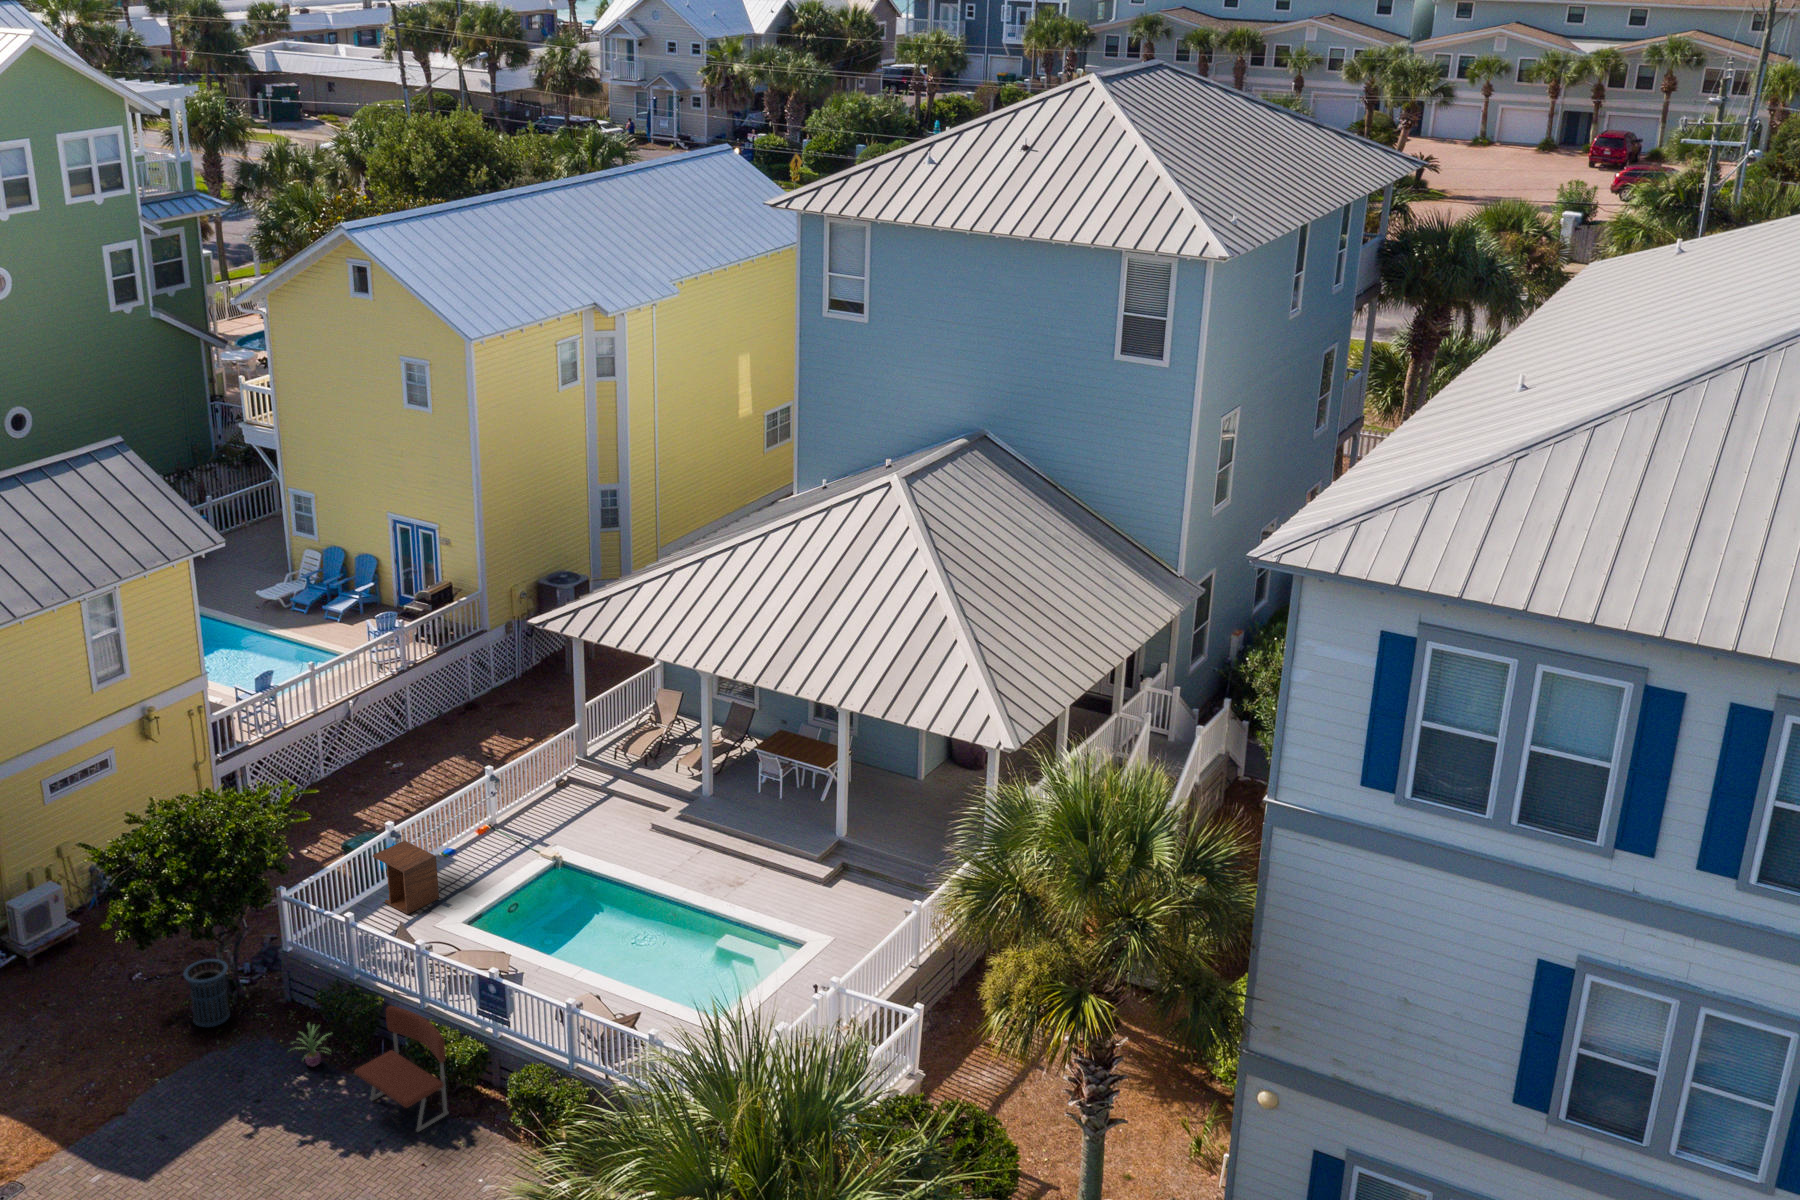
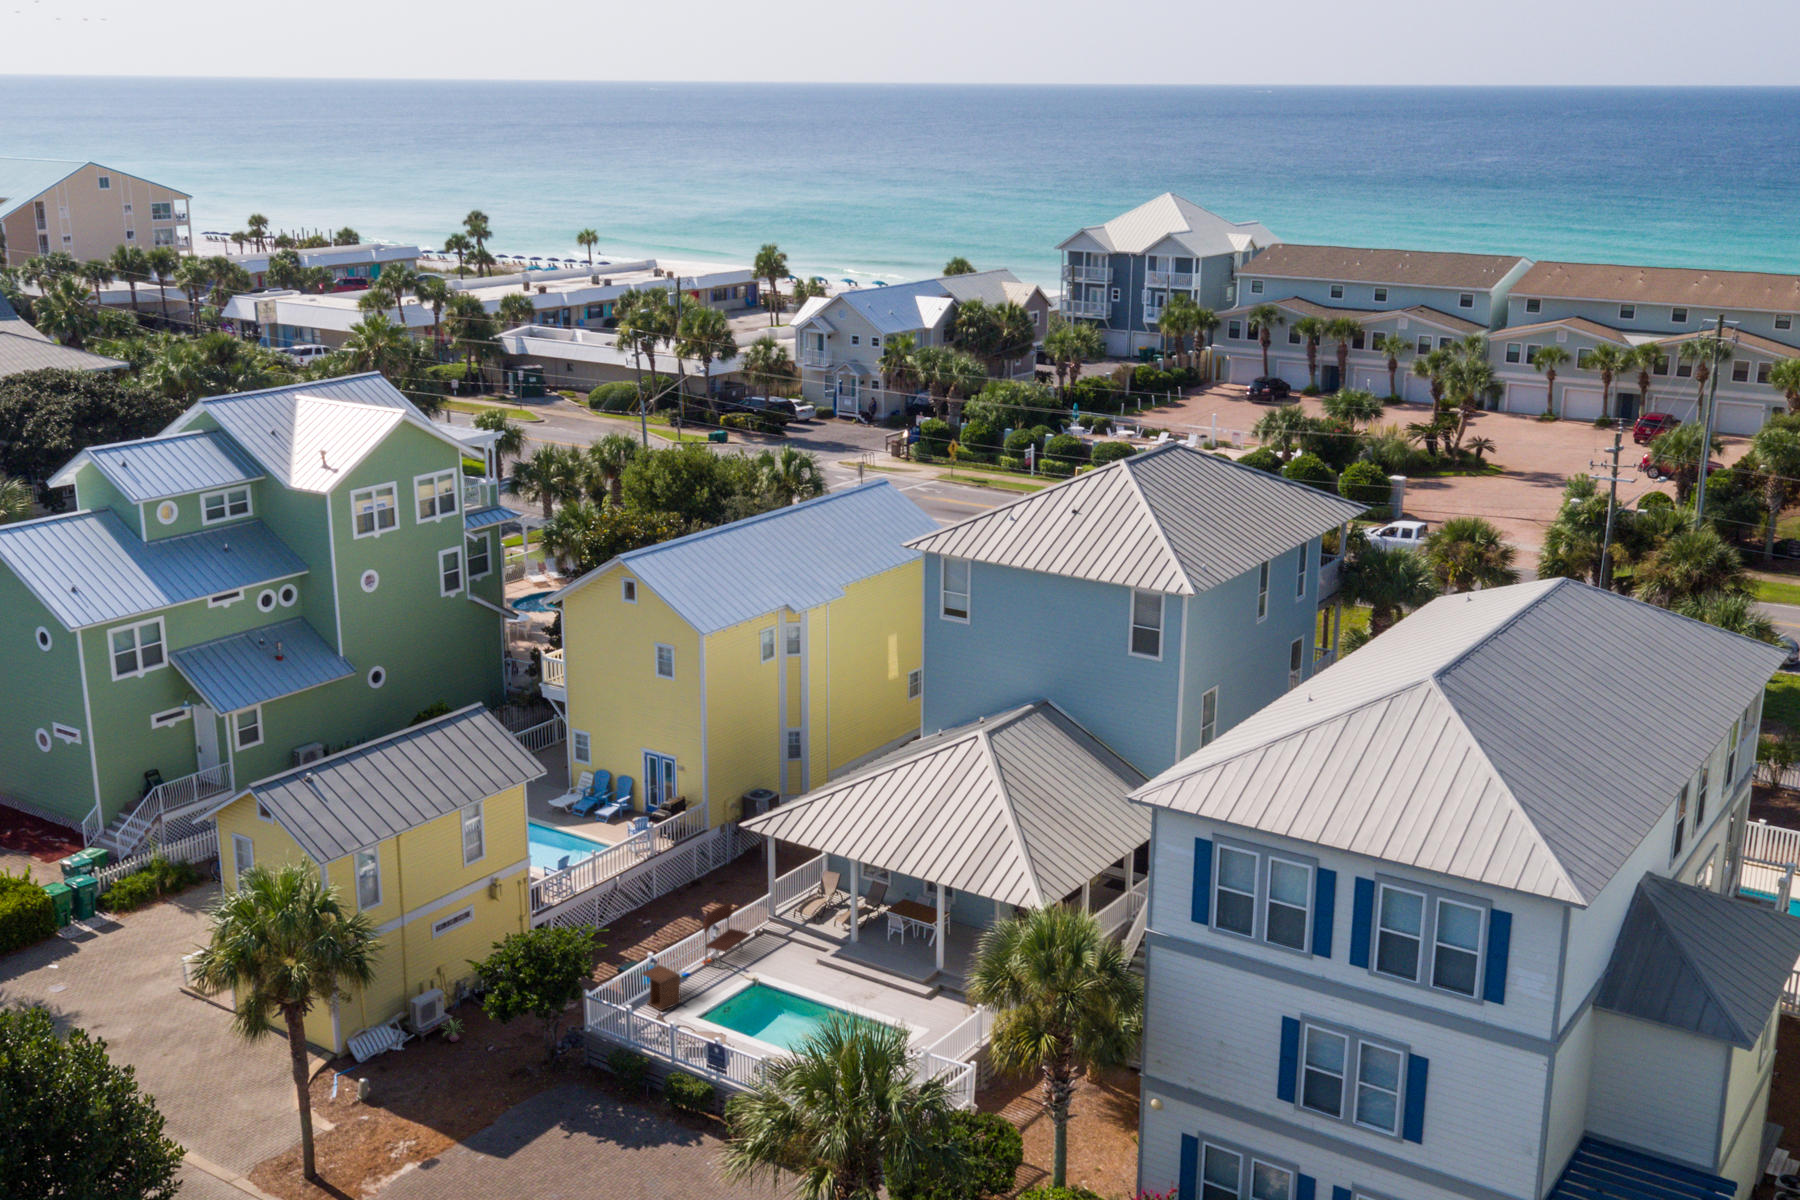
trash can: present [184,959,230,1027] -> none [530,1032,556,1074]
bench: present [354,1006,448,1132] -> present [703,903,750,969]
decorative plant: present [298,1023,331,1067] -> present [446,1020,459,1042]

